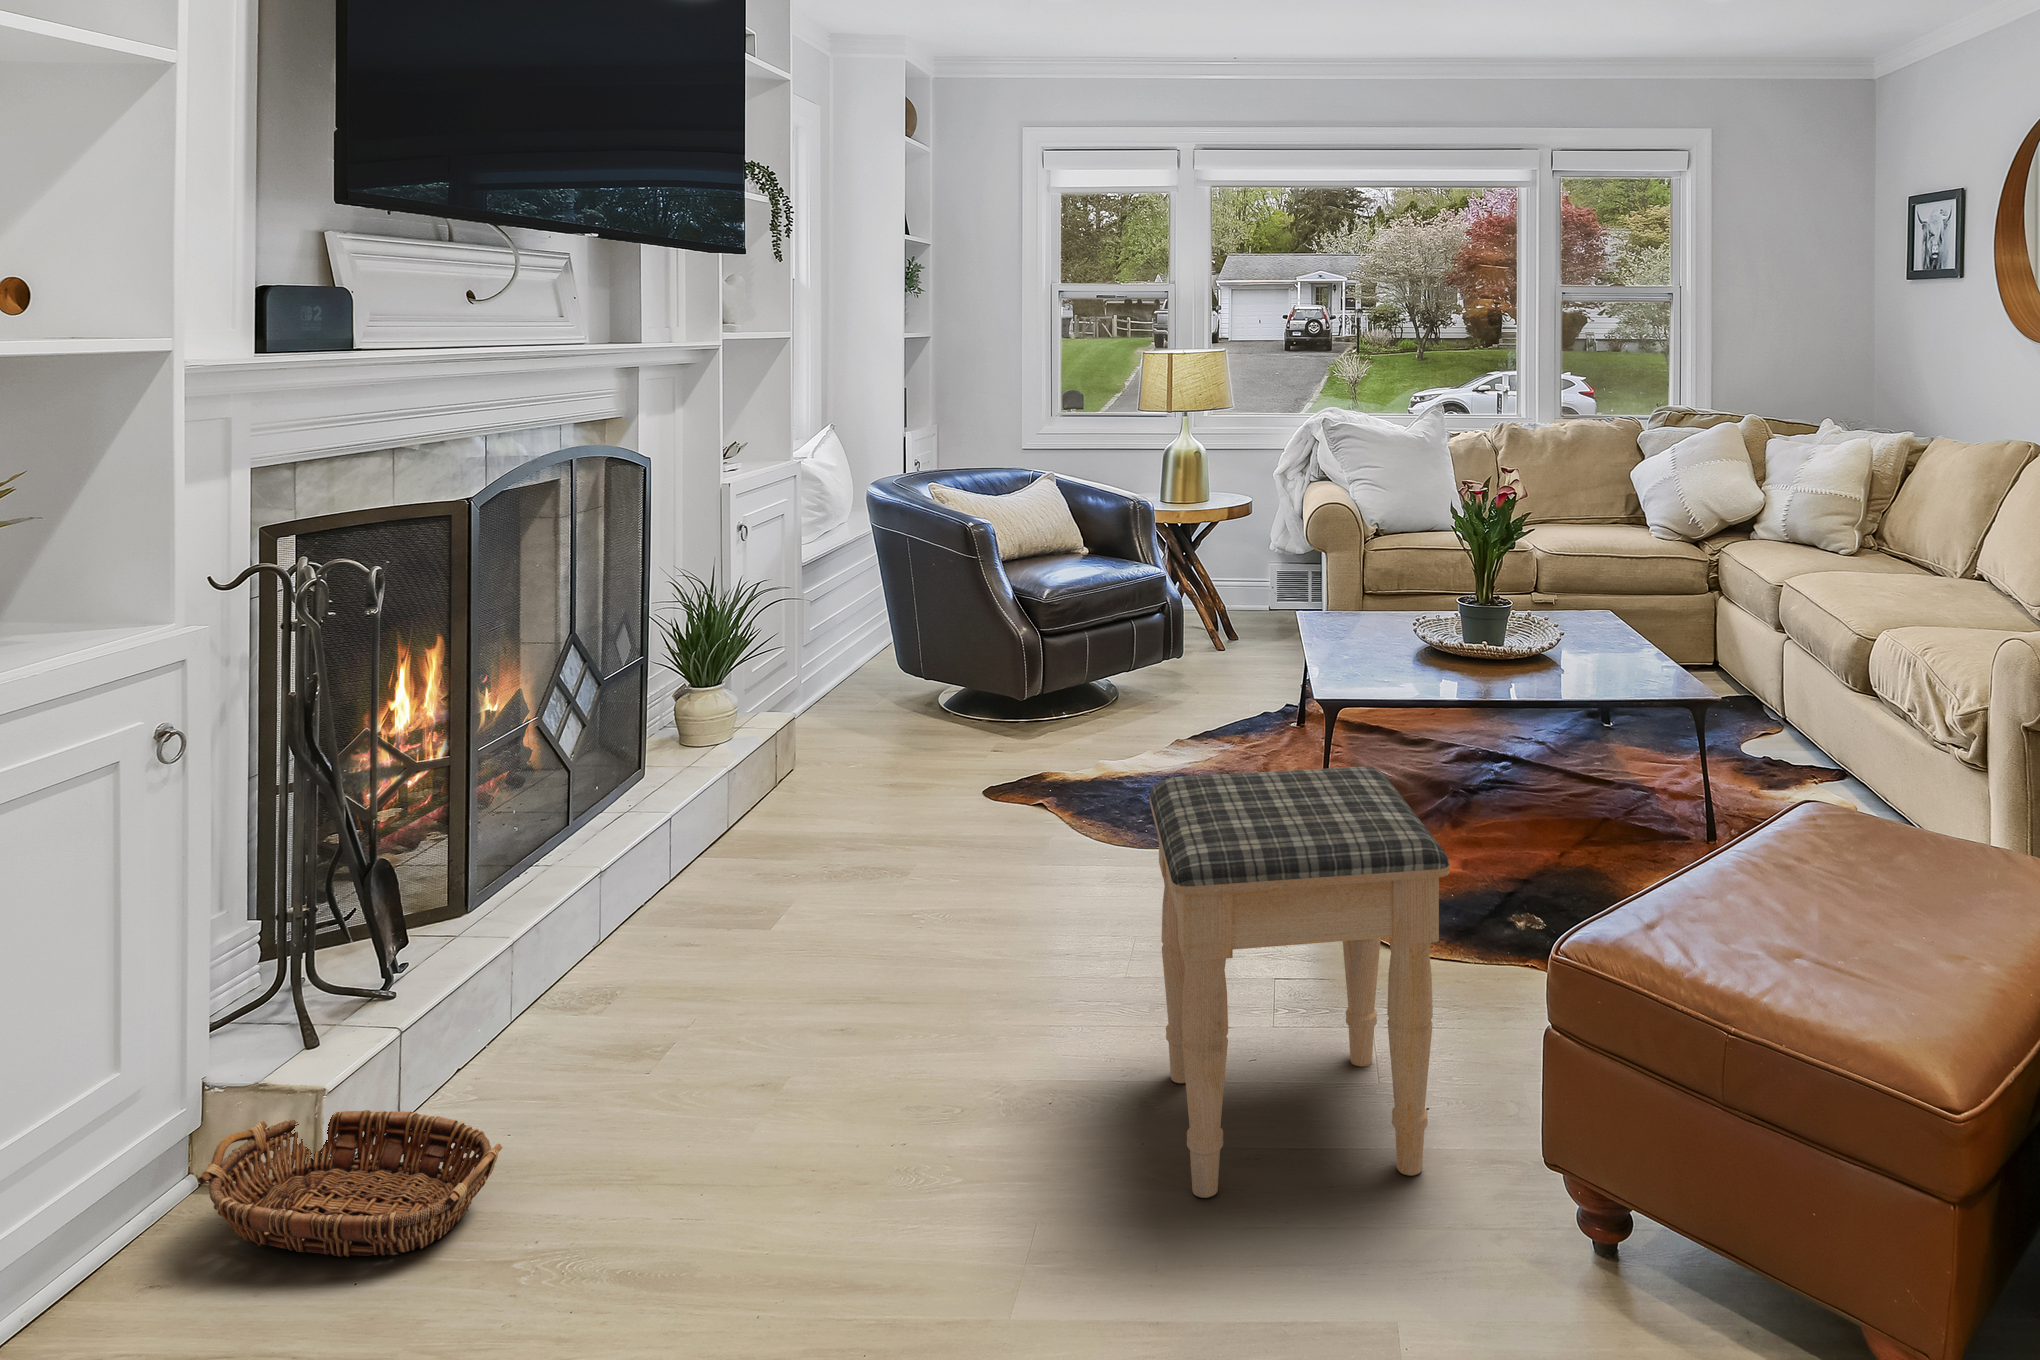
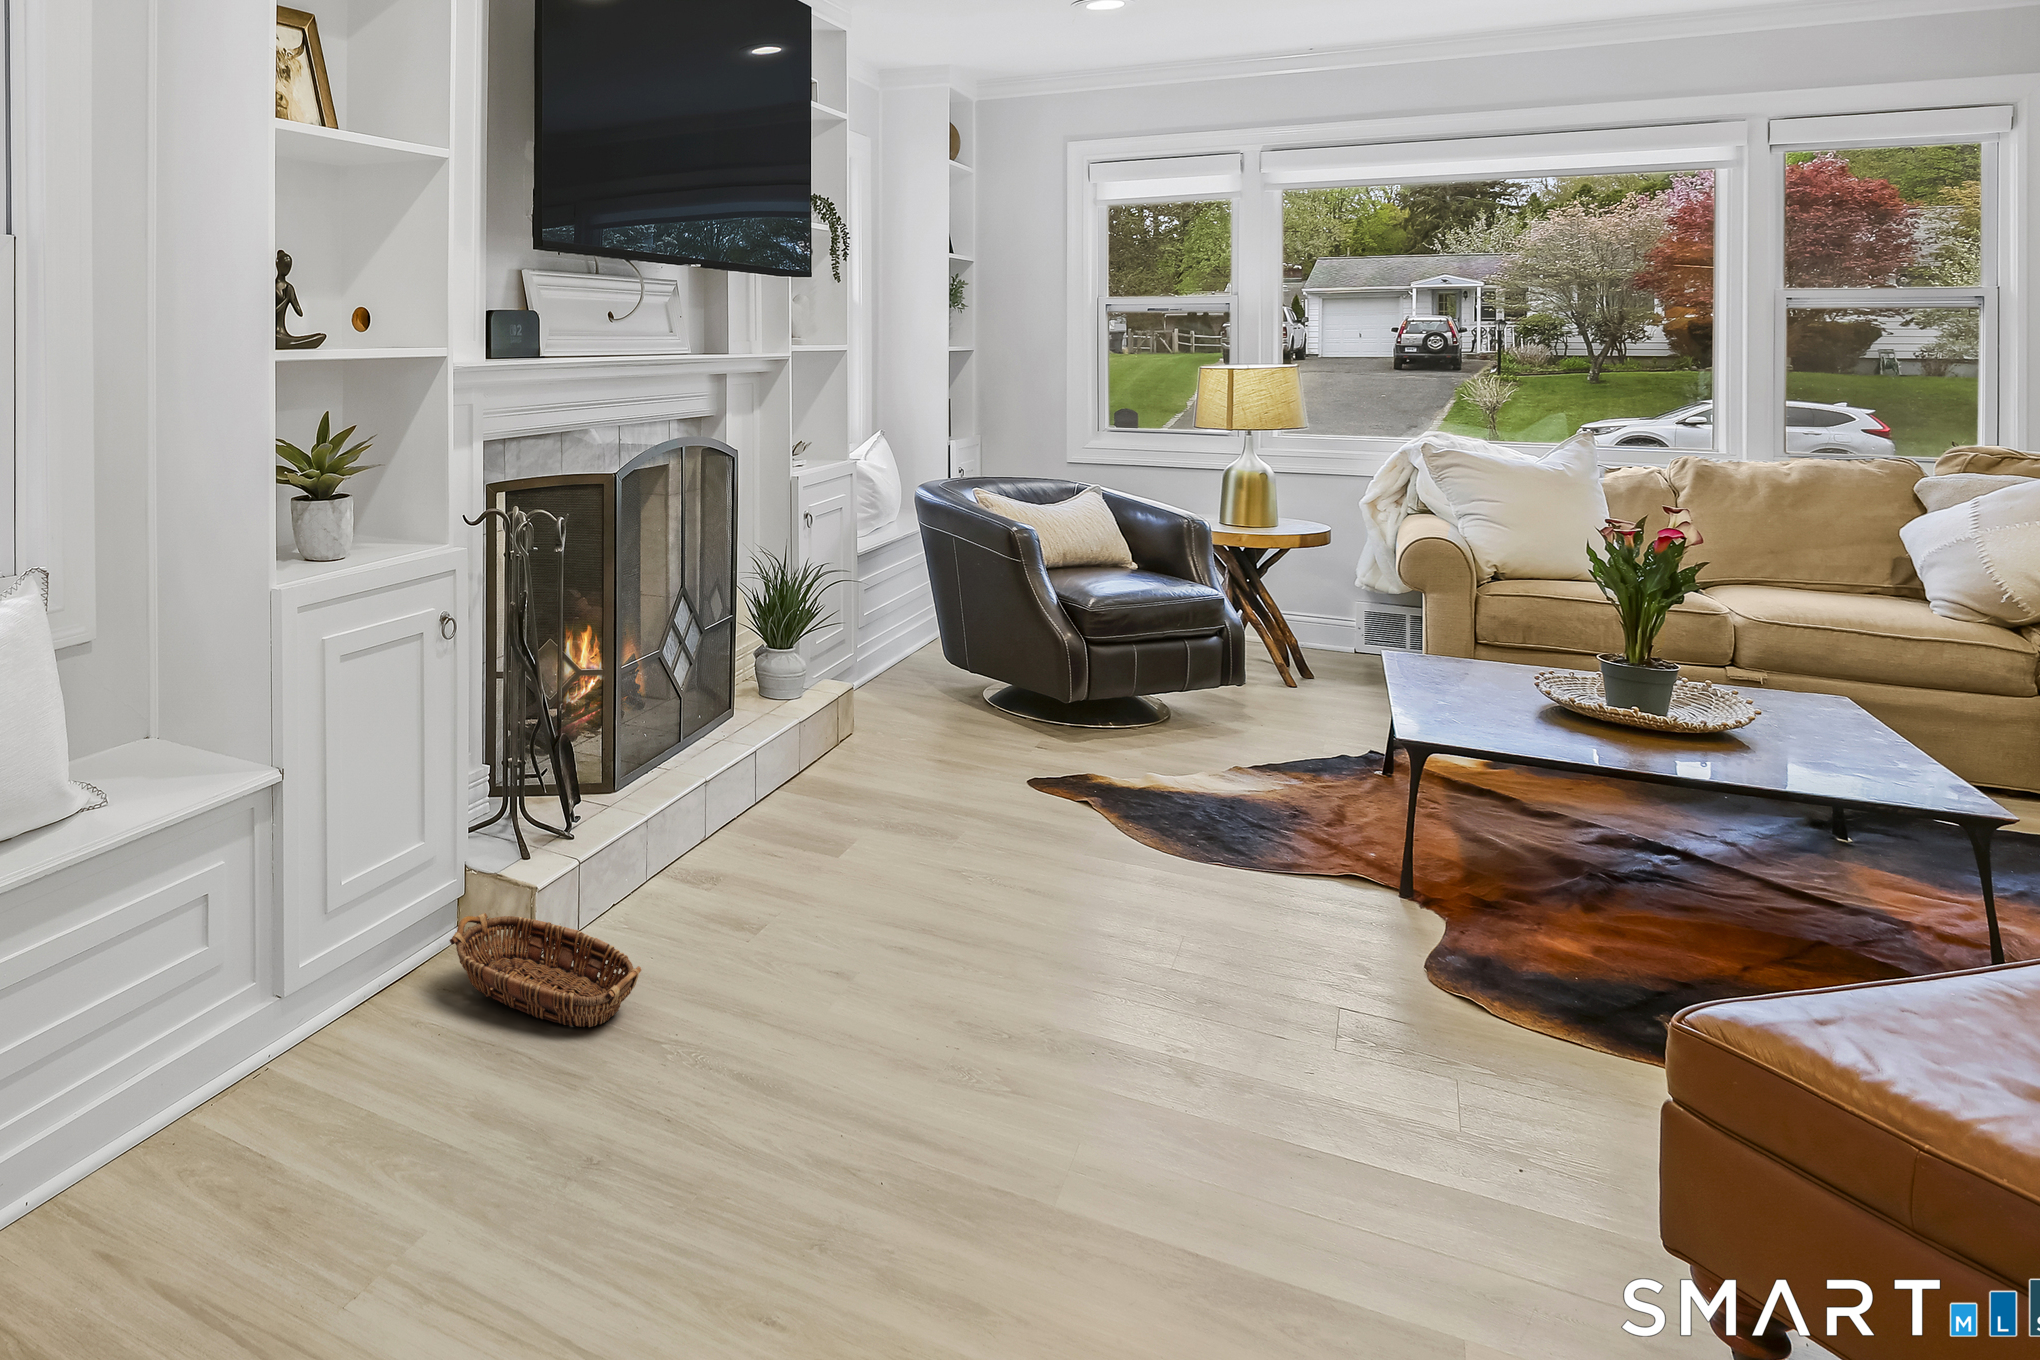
footstool: present [1150,767,1450,1198] -> none [1190,774,1515,1204]

